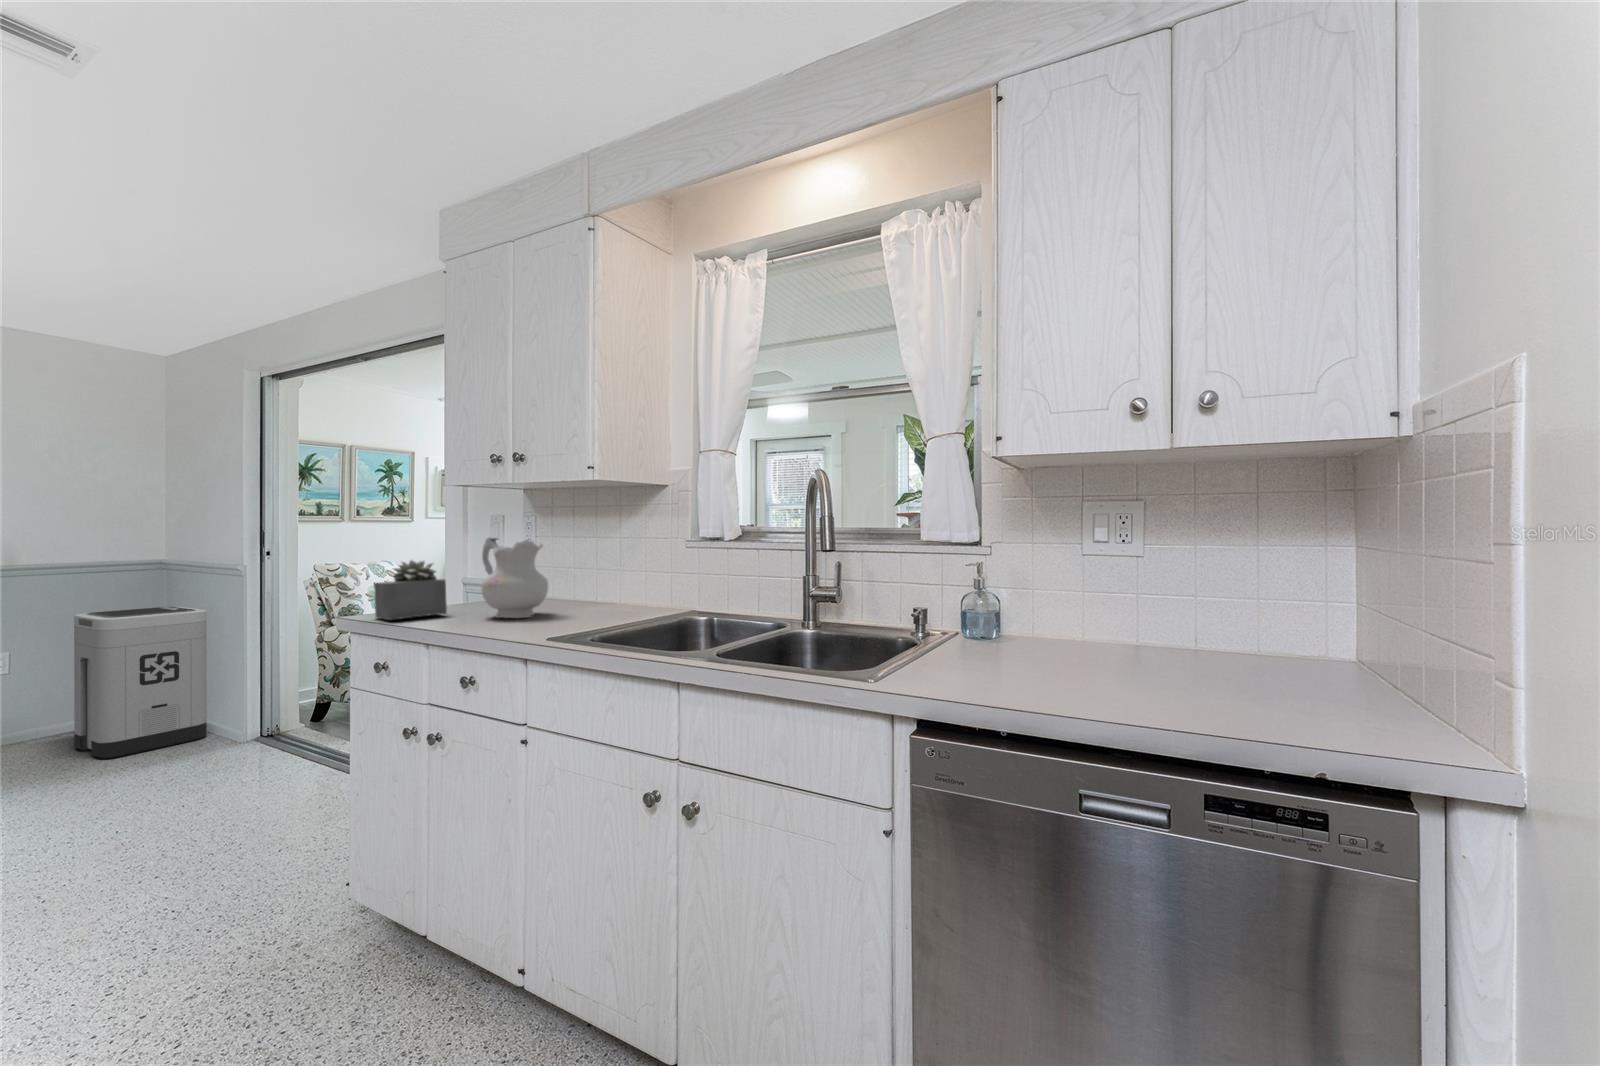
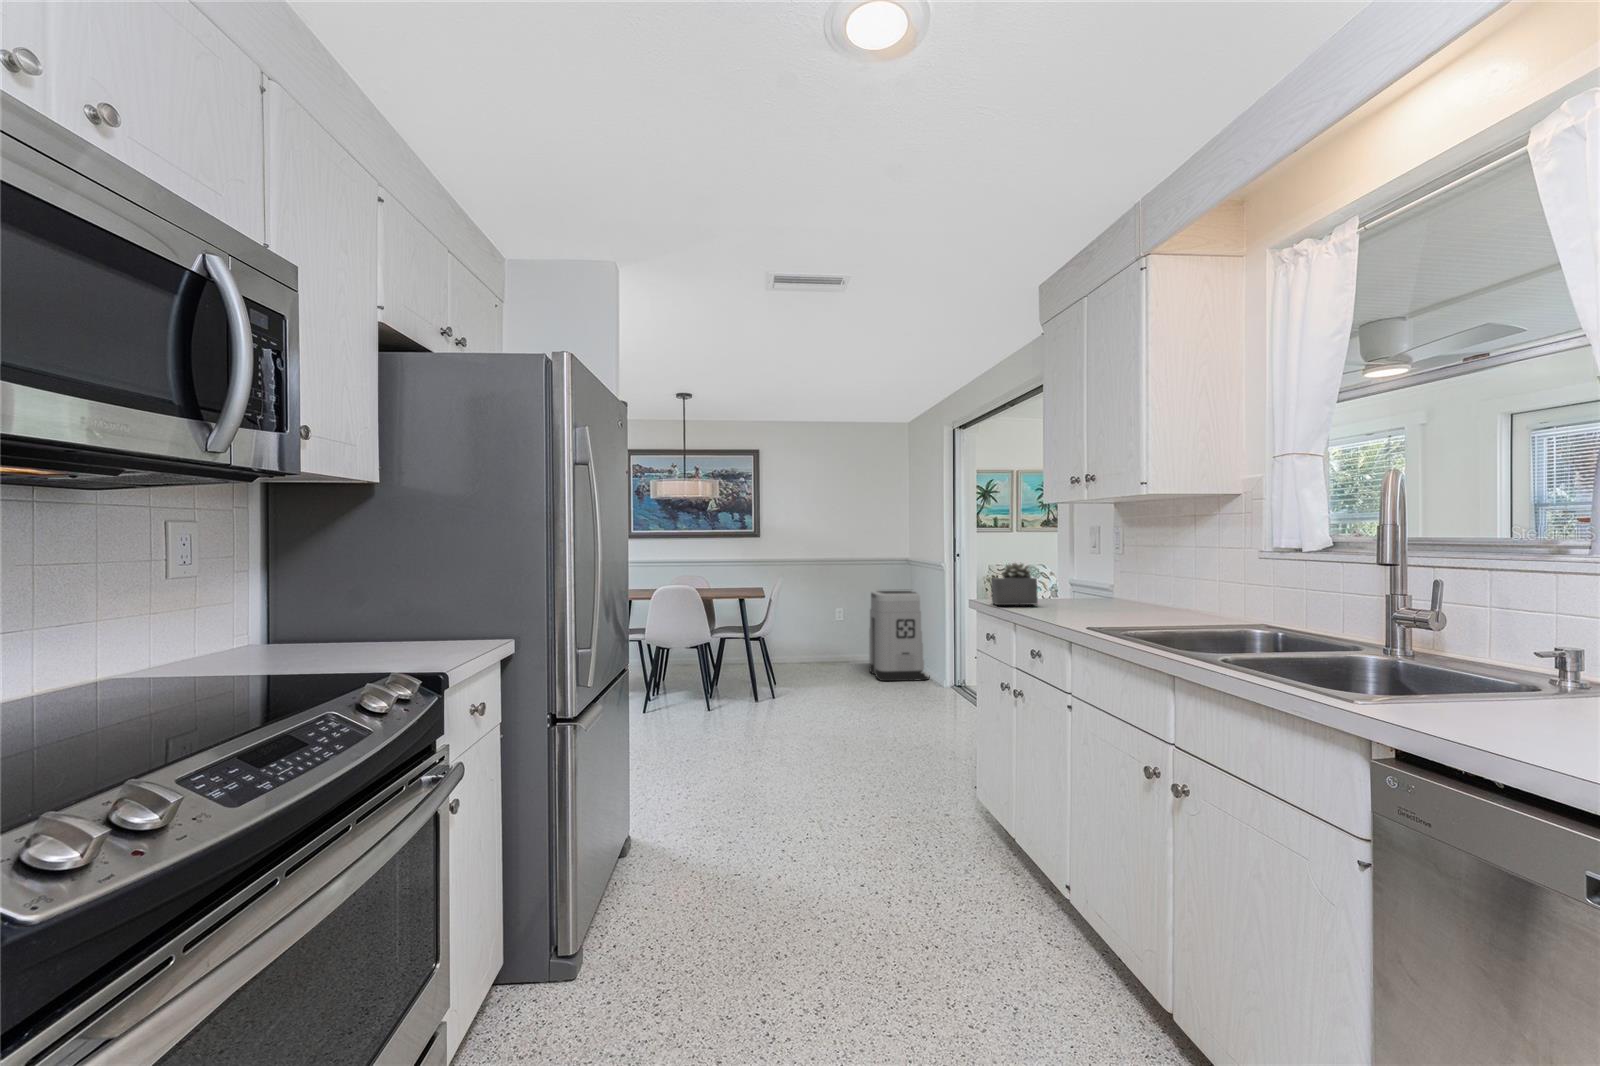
ceramic pitcher: present [481,537,548,618] -> none [1059,546,1114,613]

